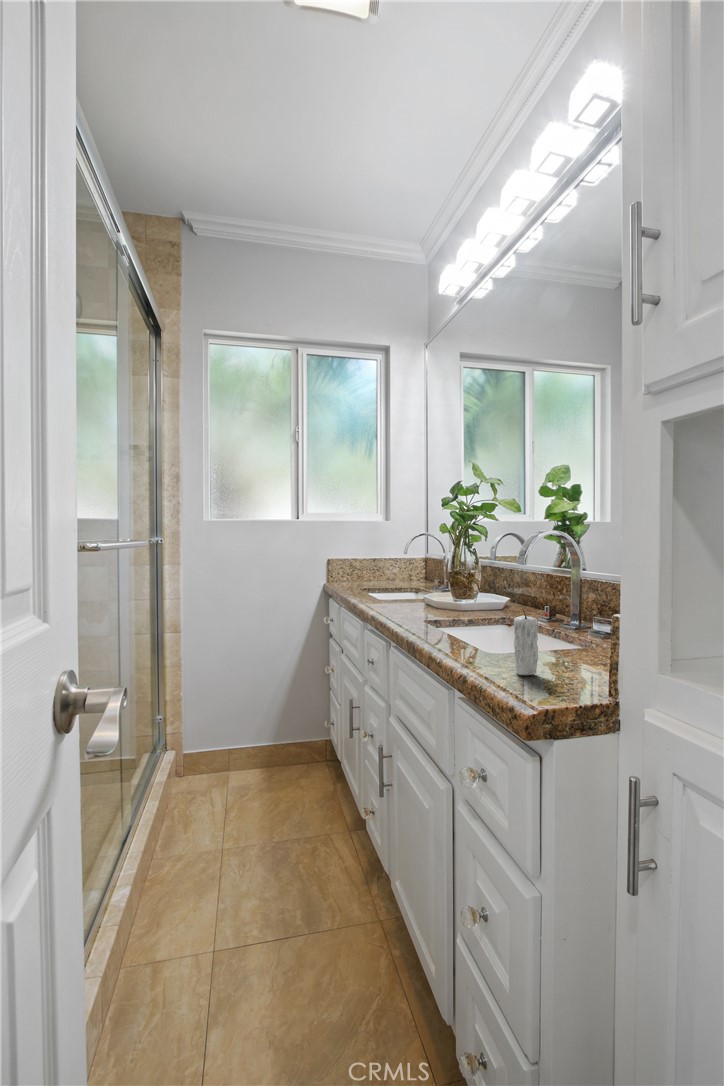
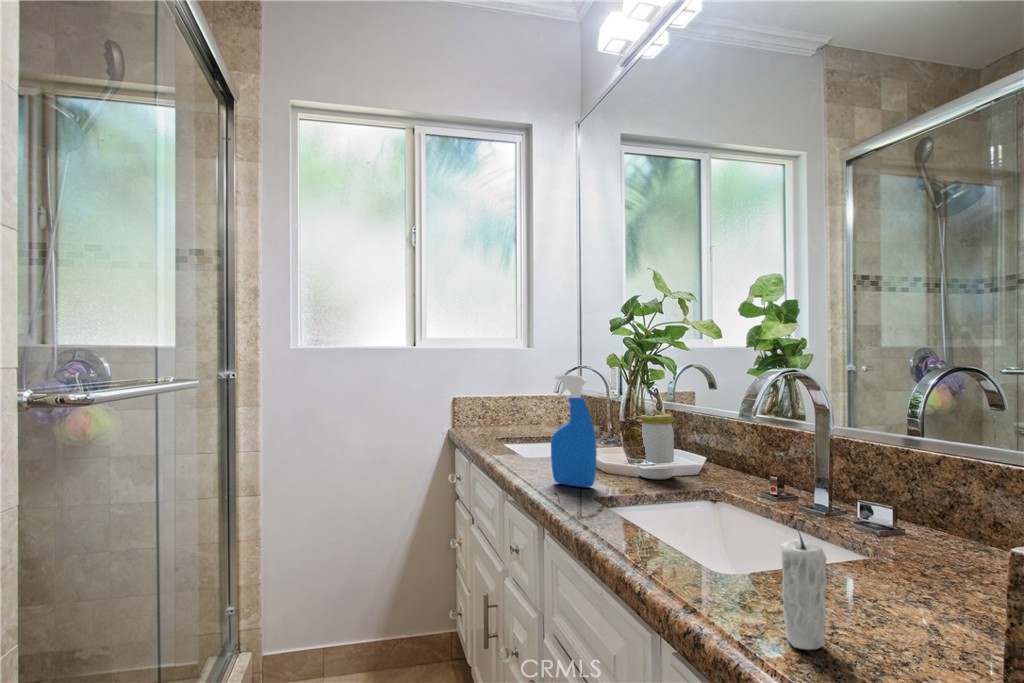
spray bottle: none [395,536,427,615] -> present [551,375,597,487]
jar: none [459,566,486,612] -> present [637,413,674,479]

